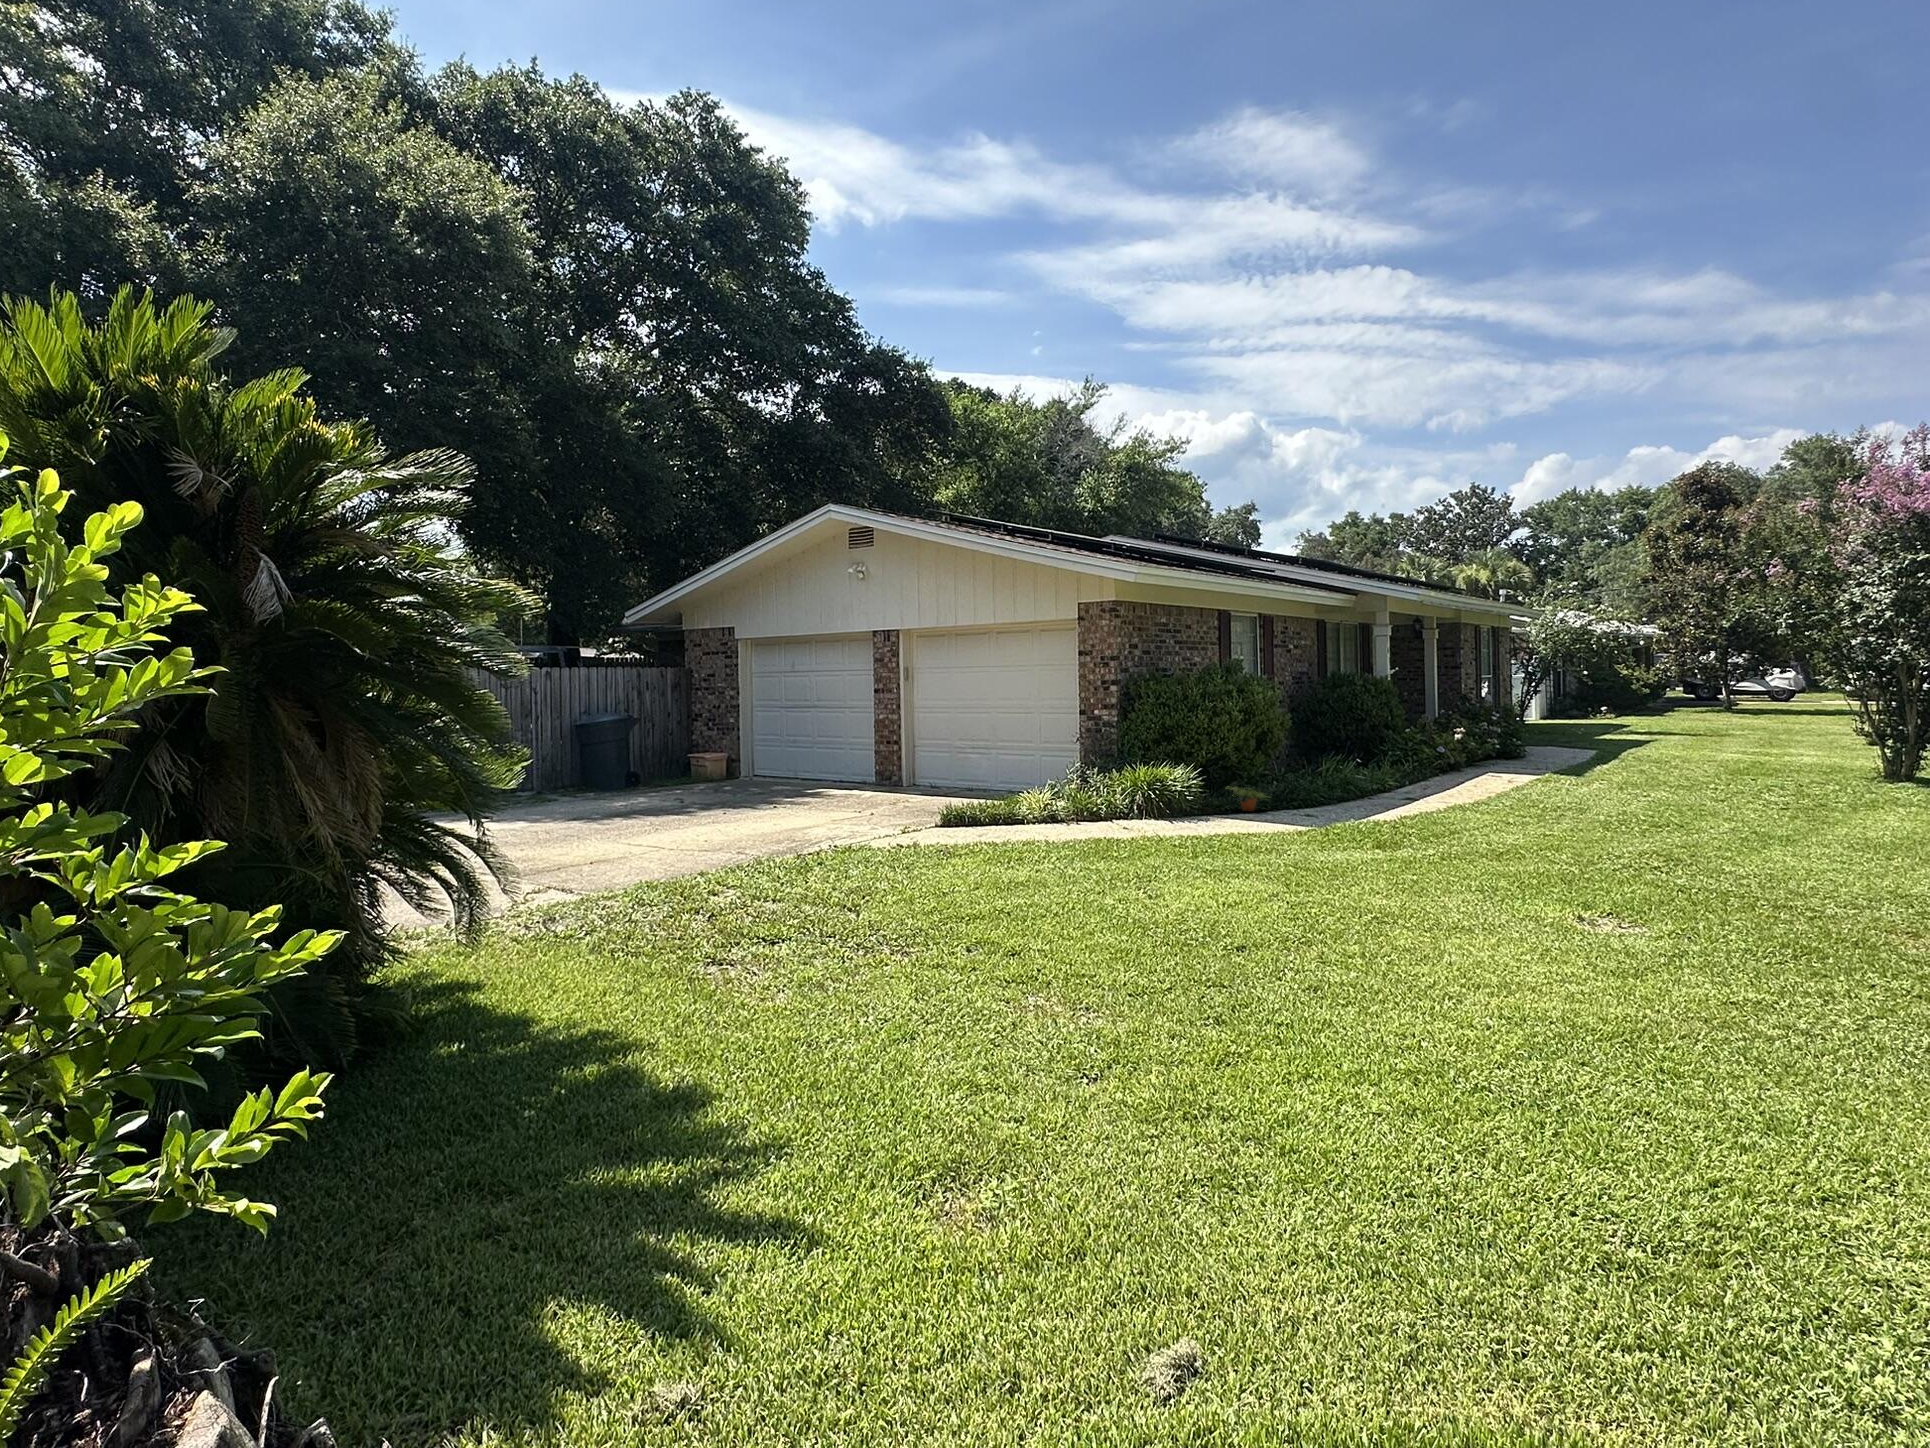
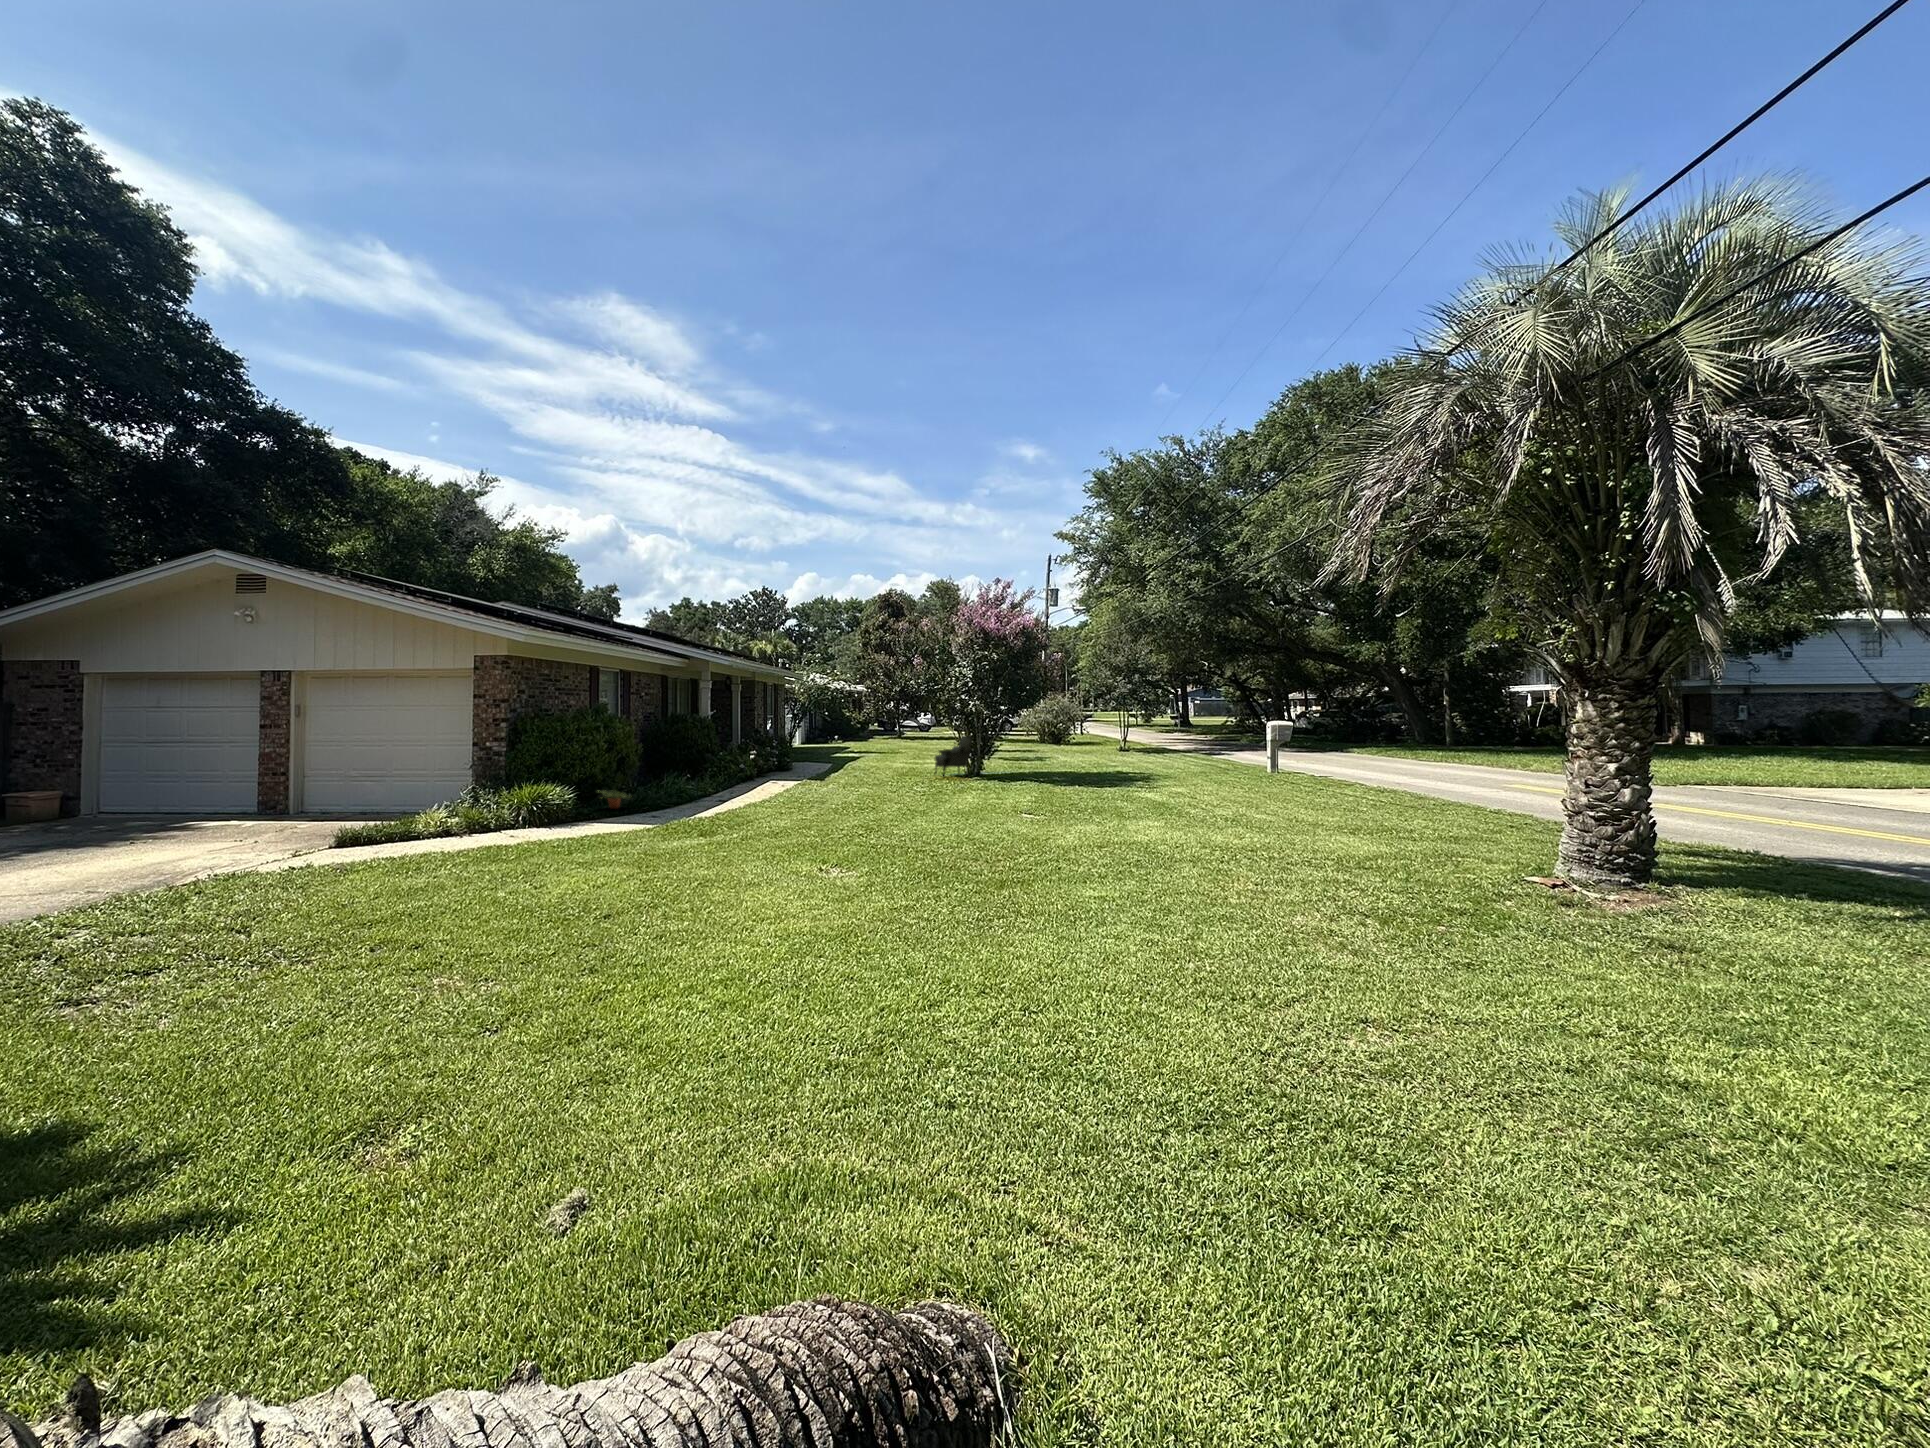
armchair: none [1755,733,1835,806] -> present [934,736,972,777]

